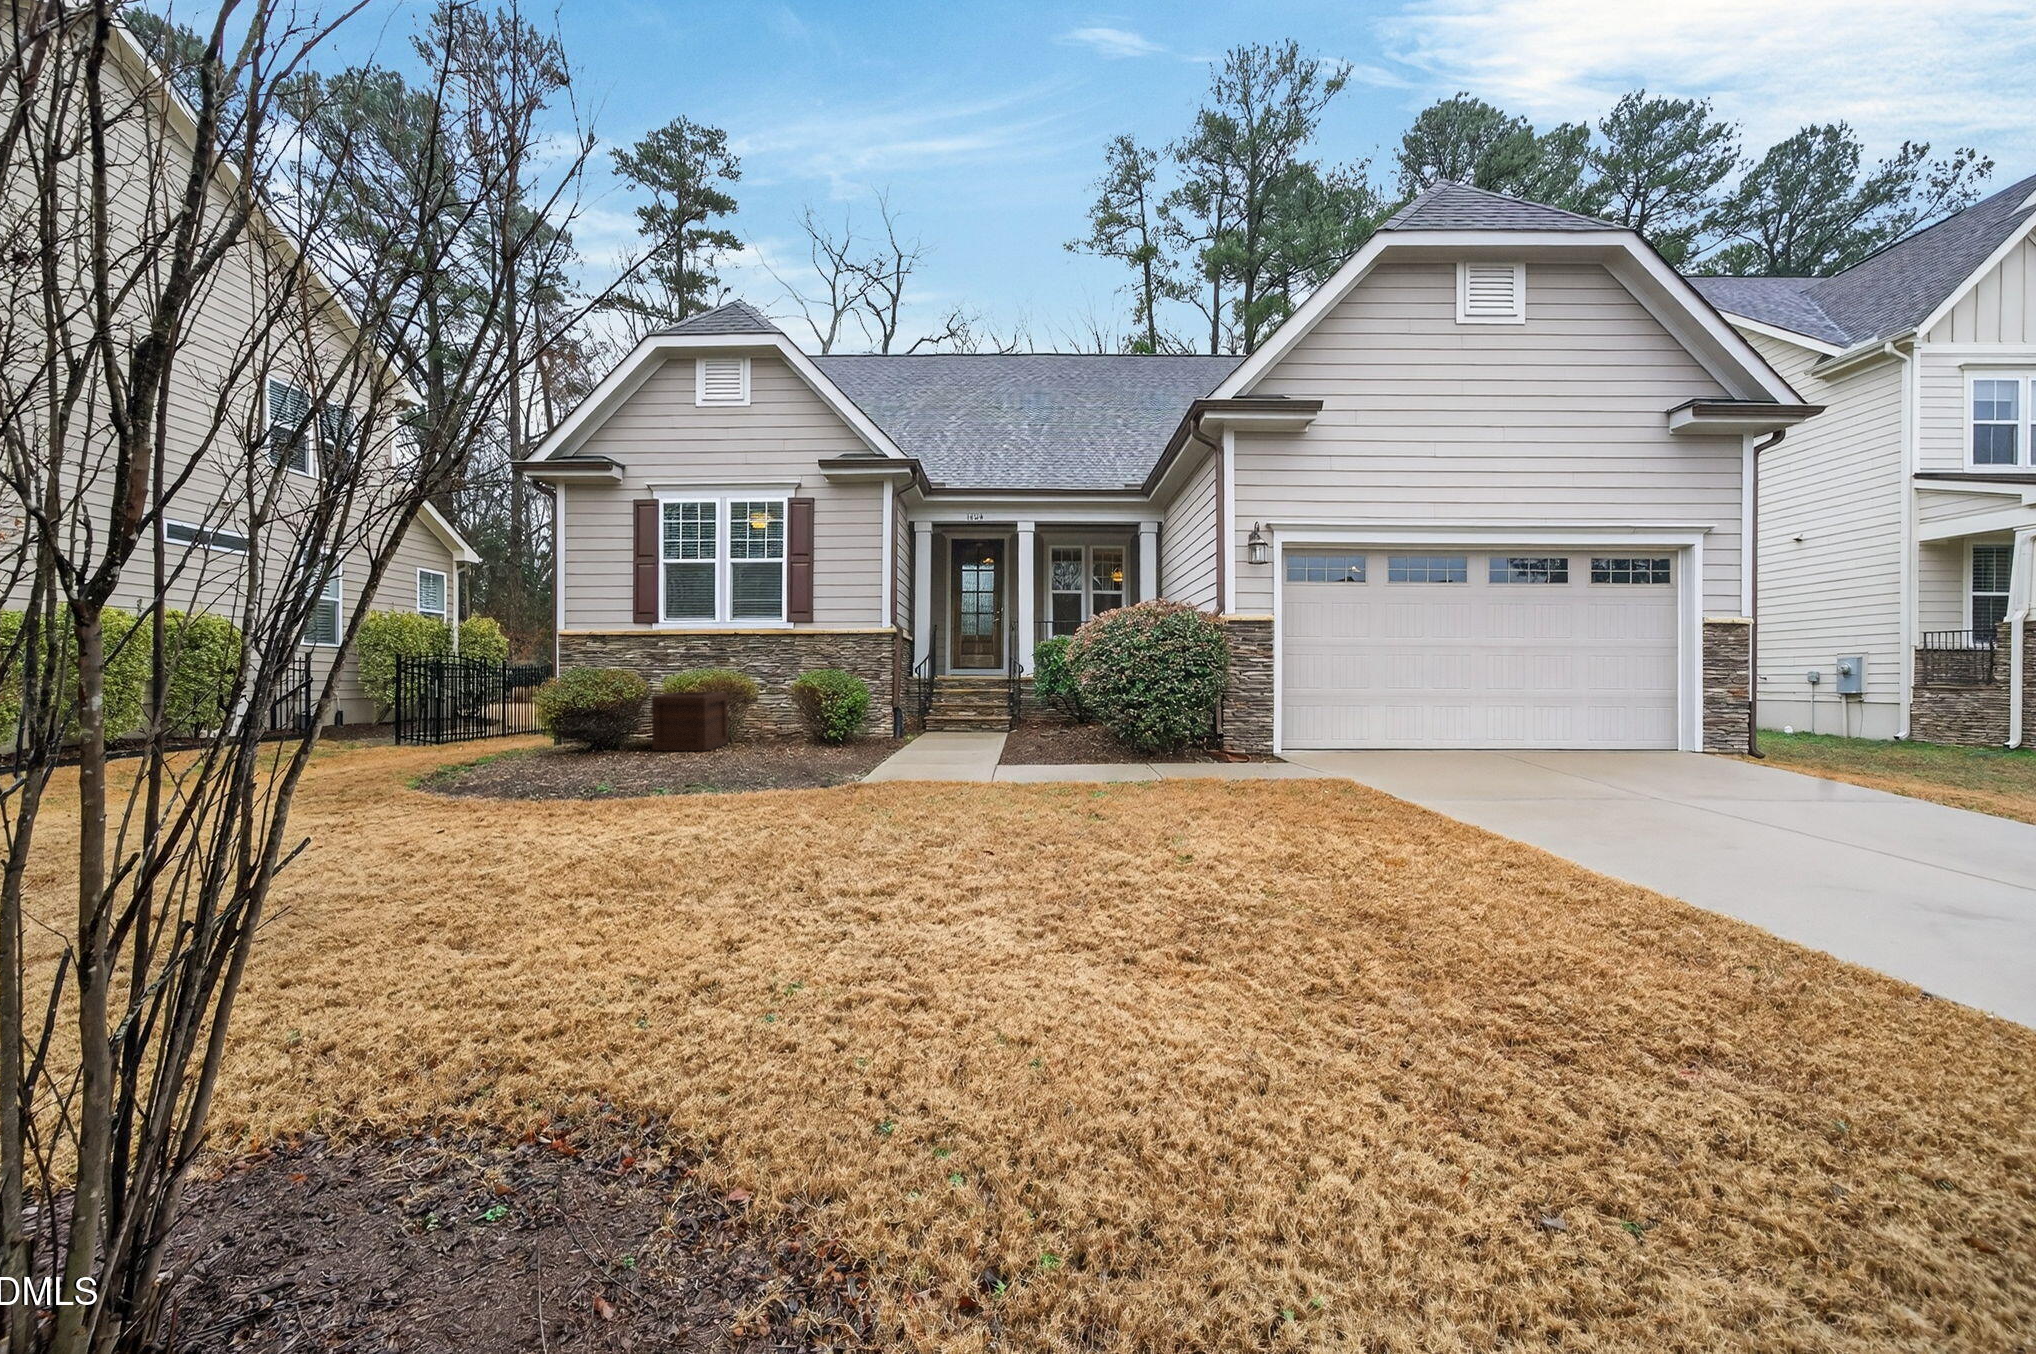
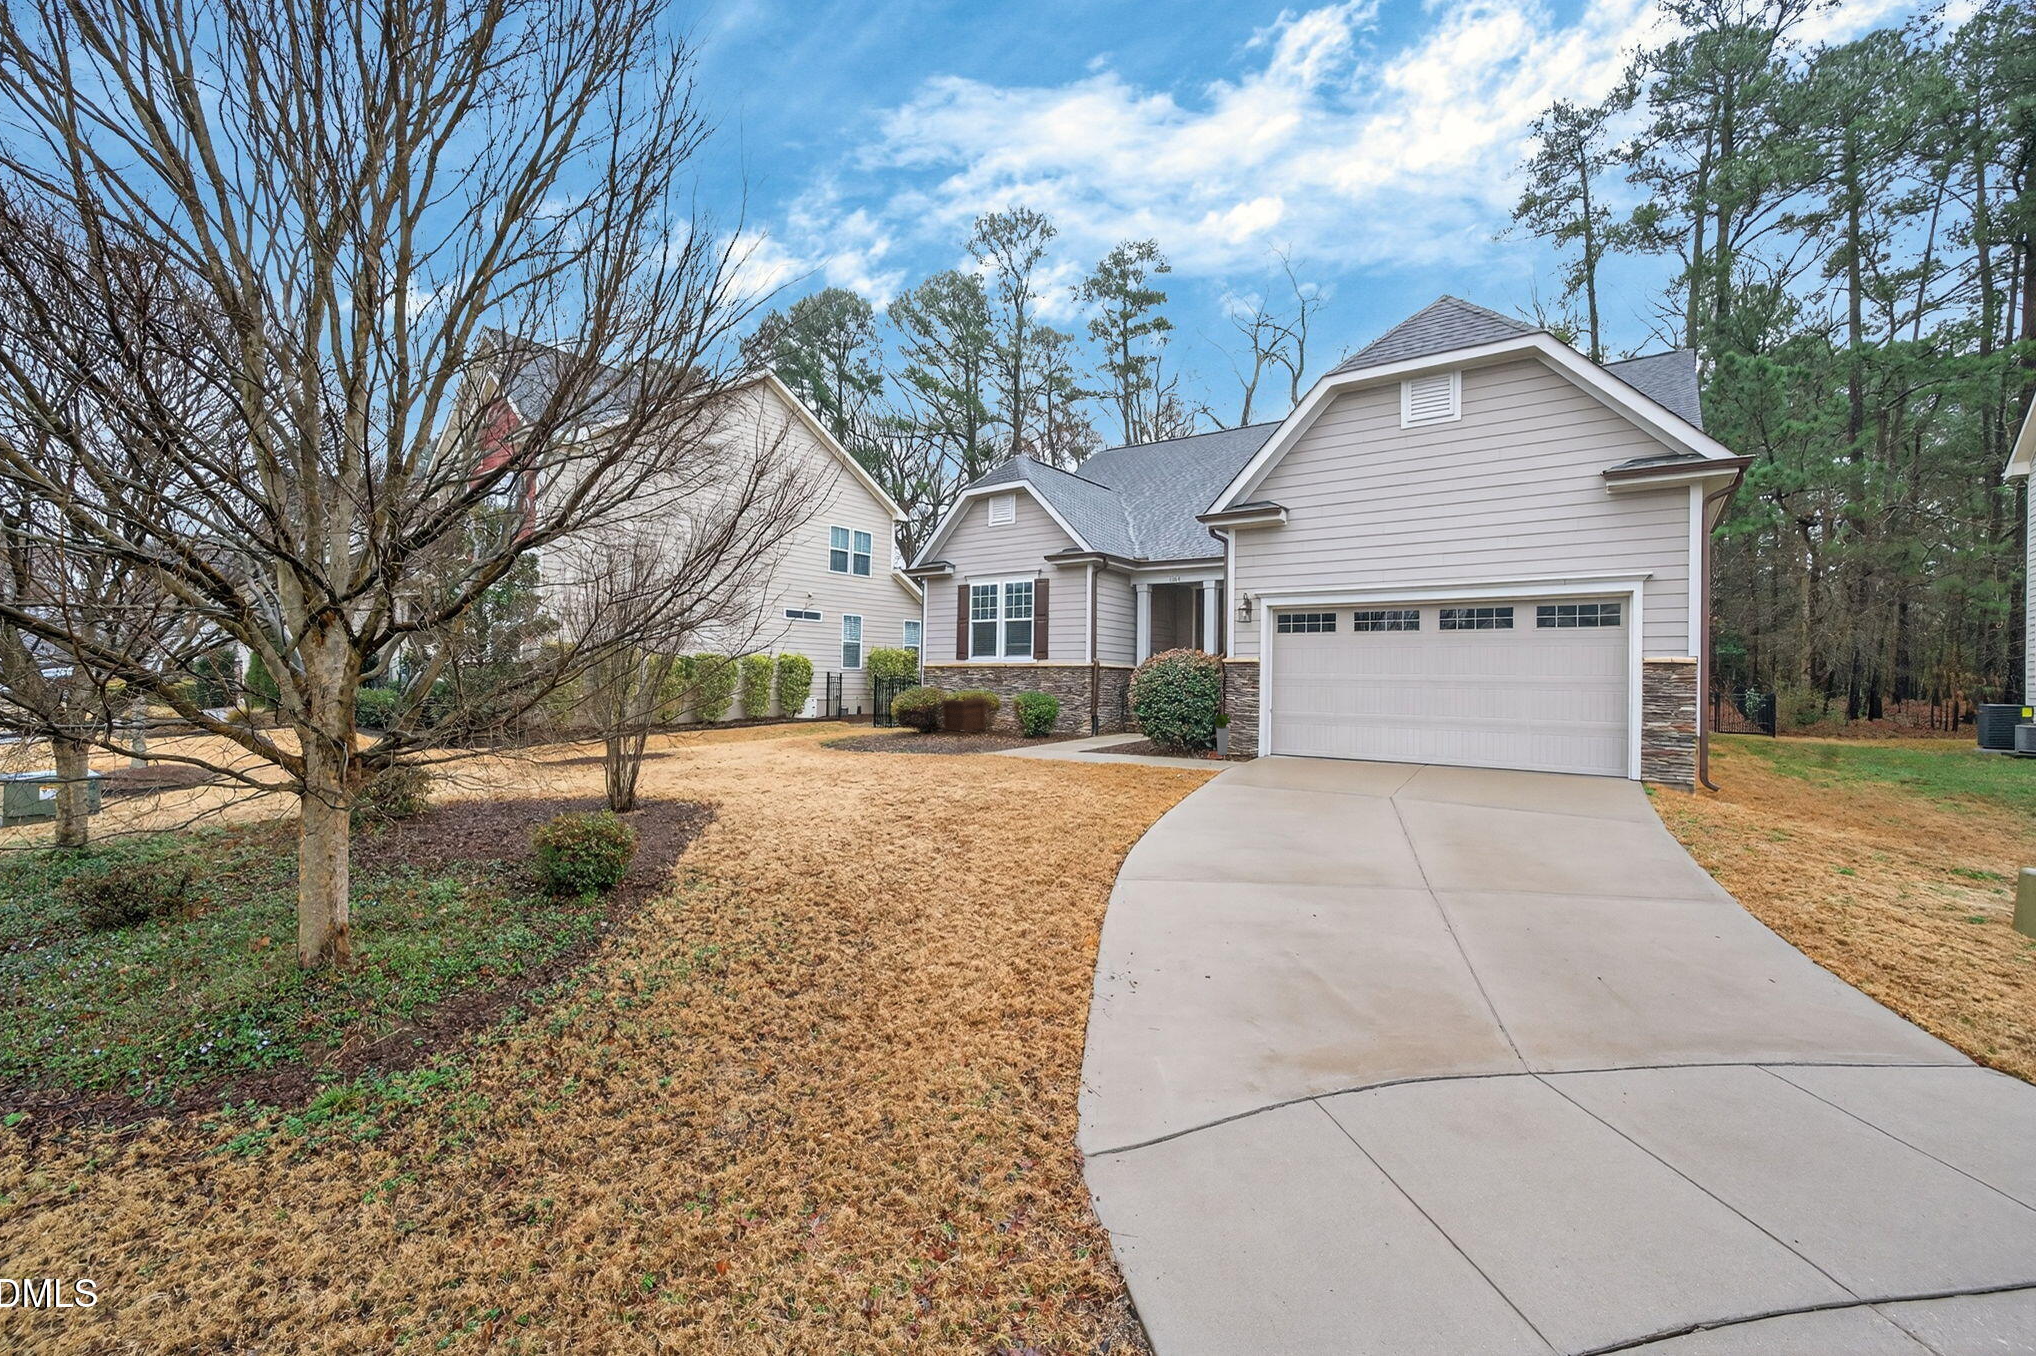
planter: none [1219,694,1246,757] -> present [1214,713,1231,755]

